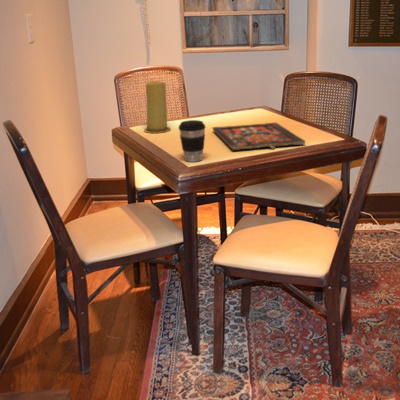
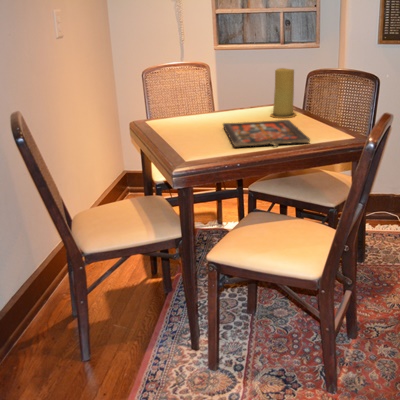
candle: present [144,81,170,133] -> present [270,68,296,118]
coffee cup: present [179,120,205,162] -> none [177,116,204,158]

